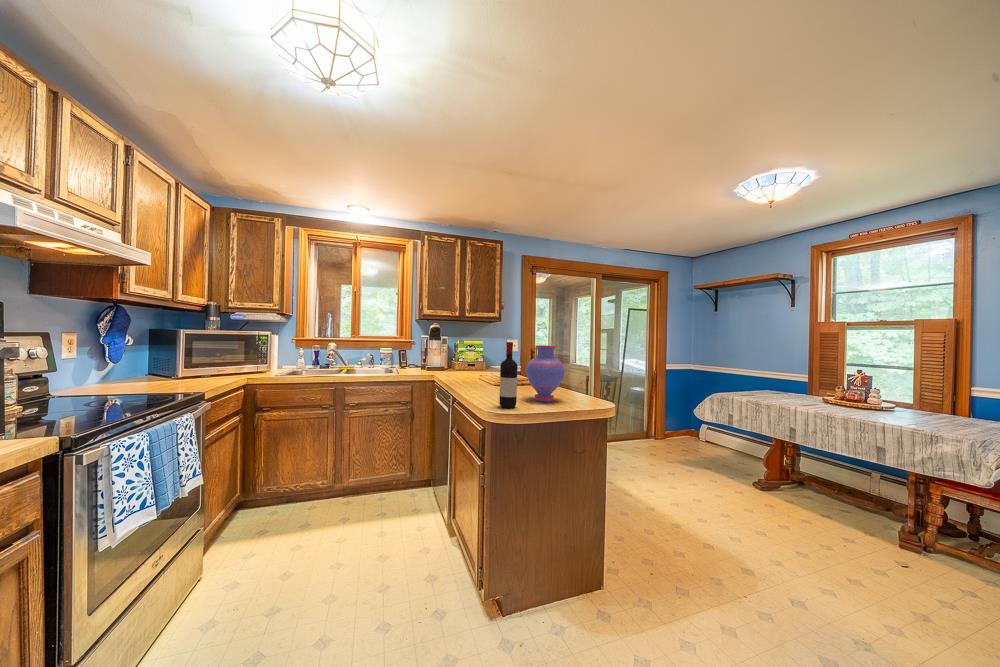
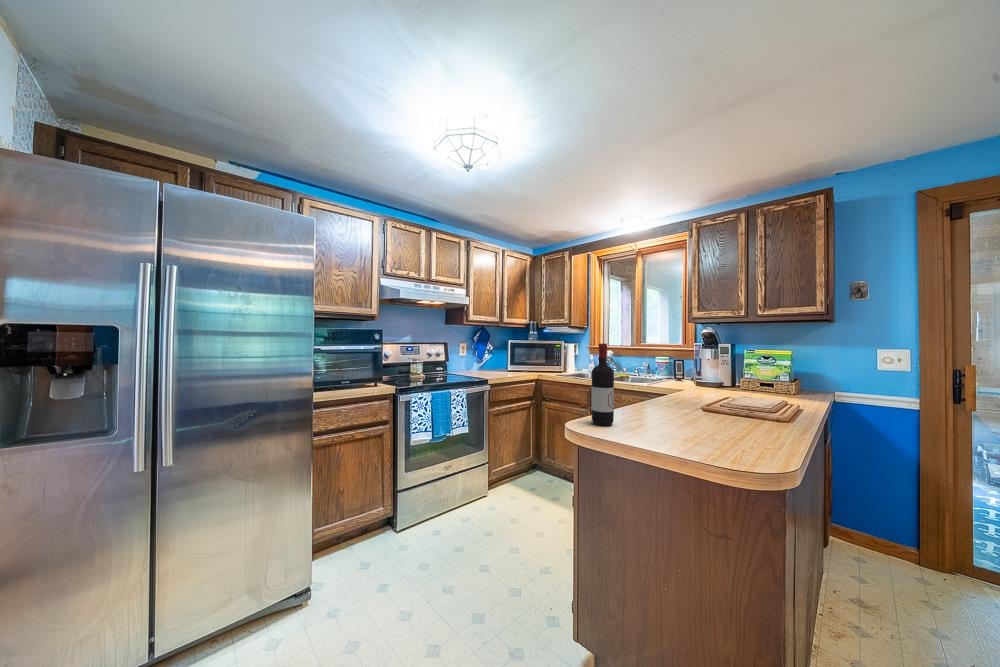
vase: present [526,345,565,402] -> none [651,349,716,435]

